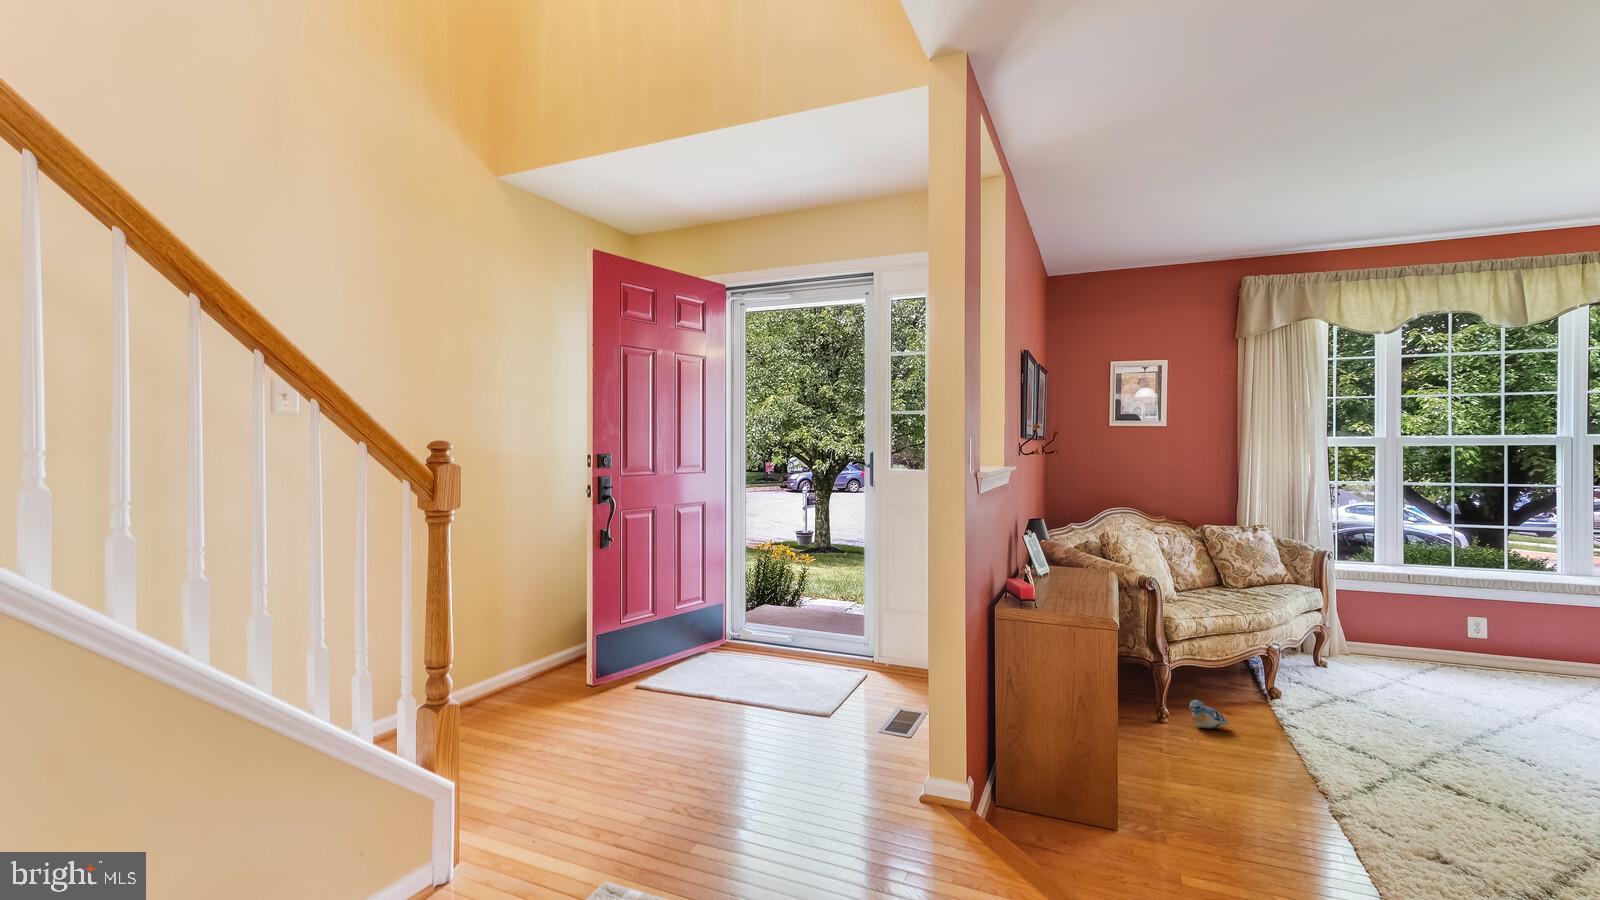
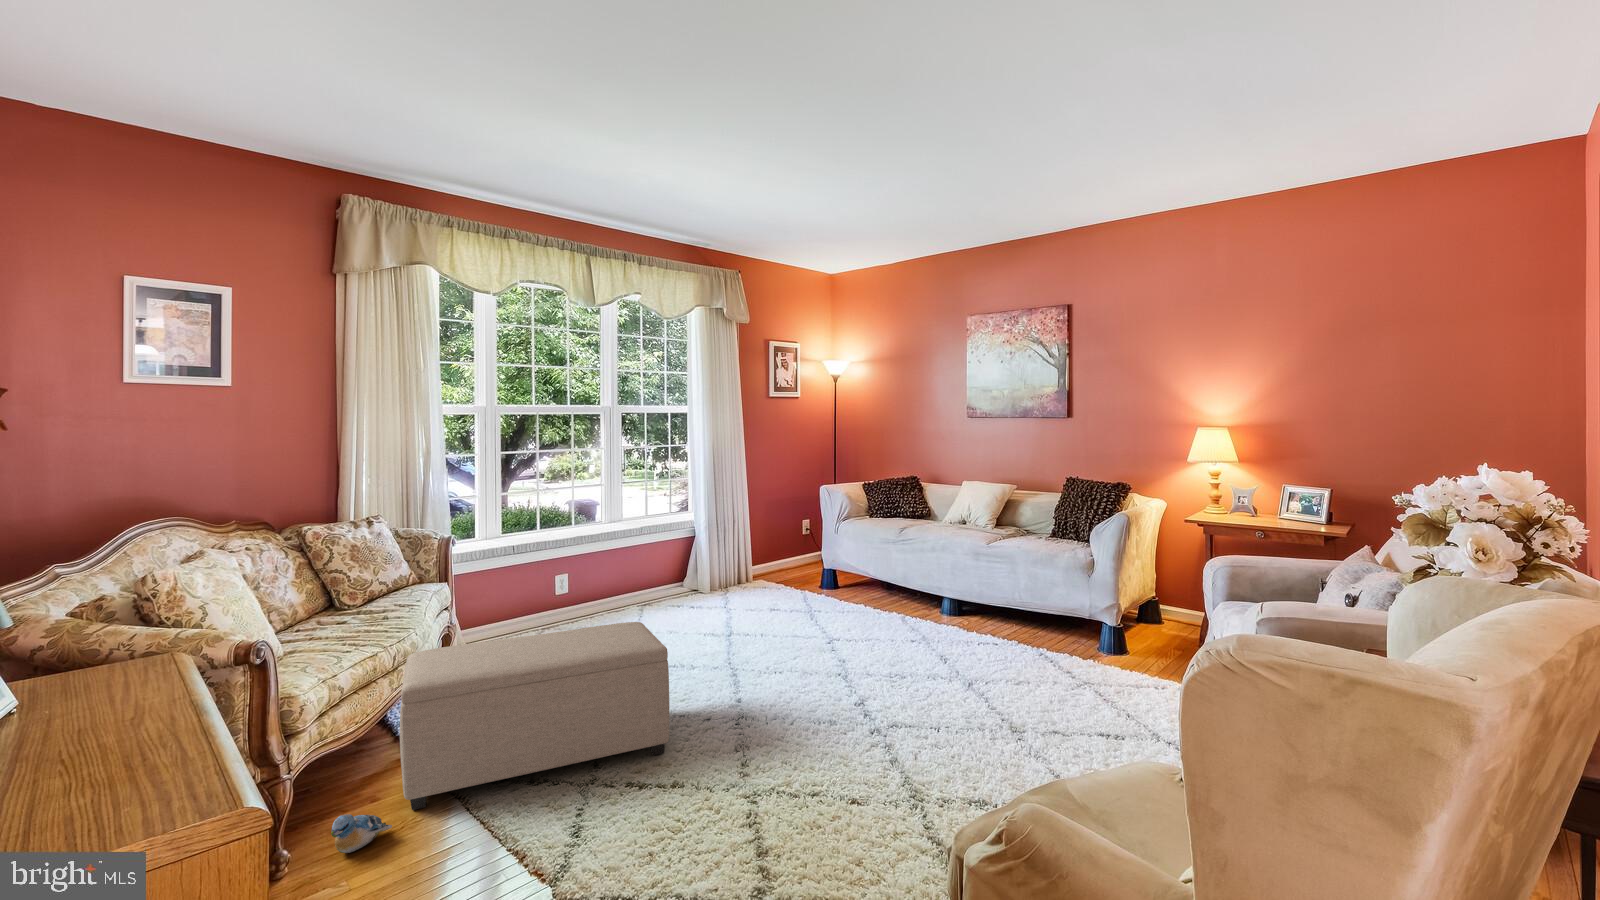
ottoman: none [1244,620,1536,788] -> present [400,622,669,810]

